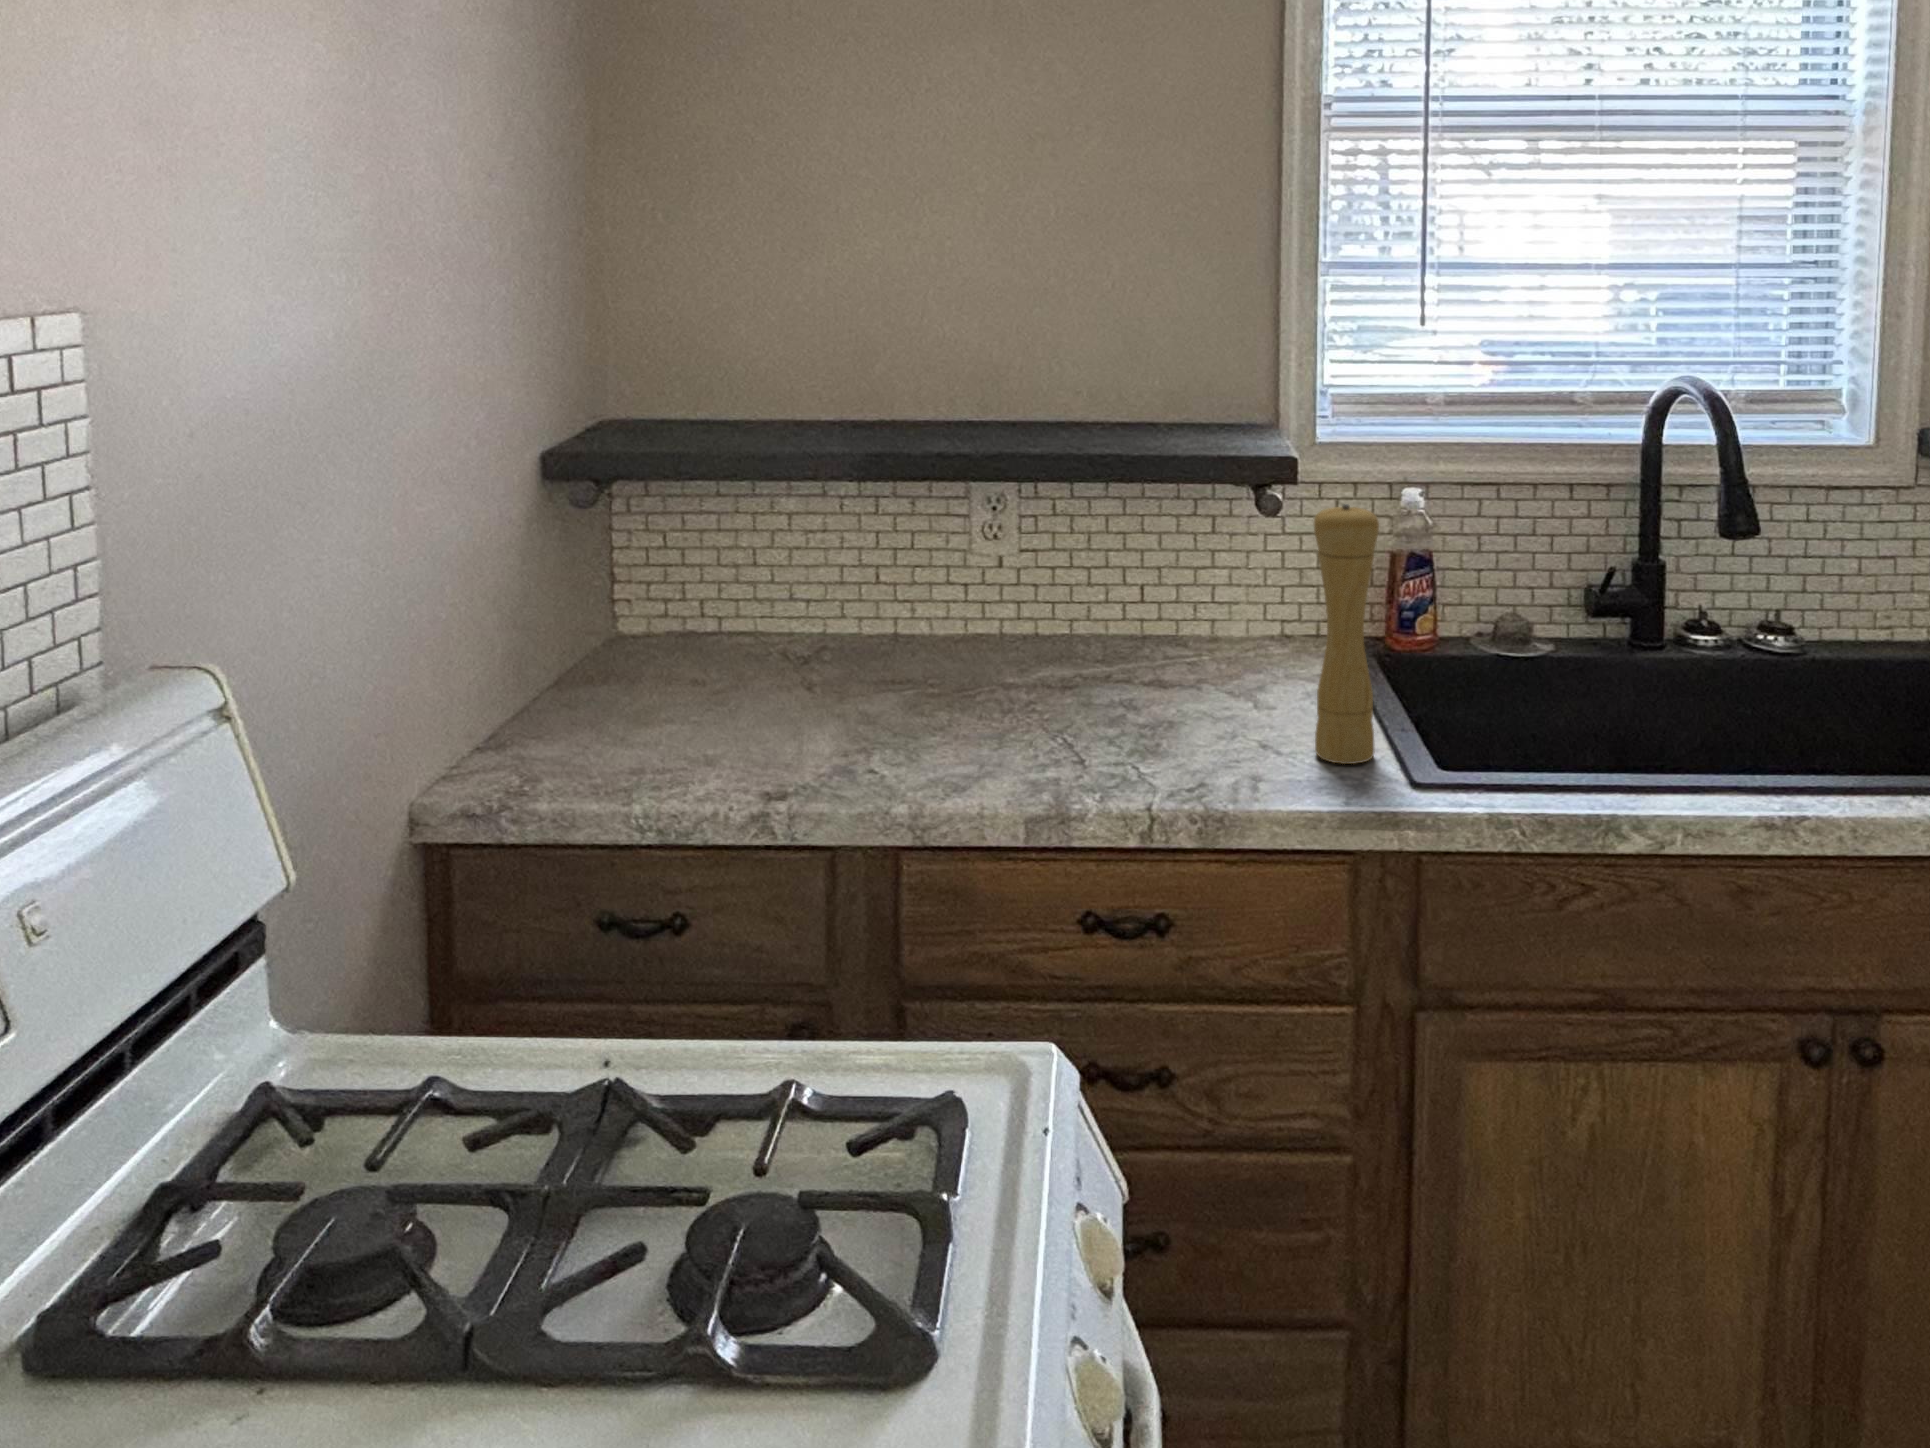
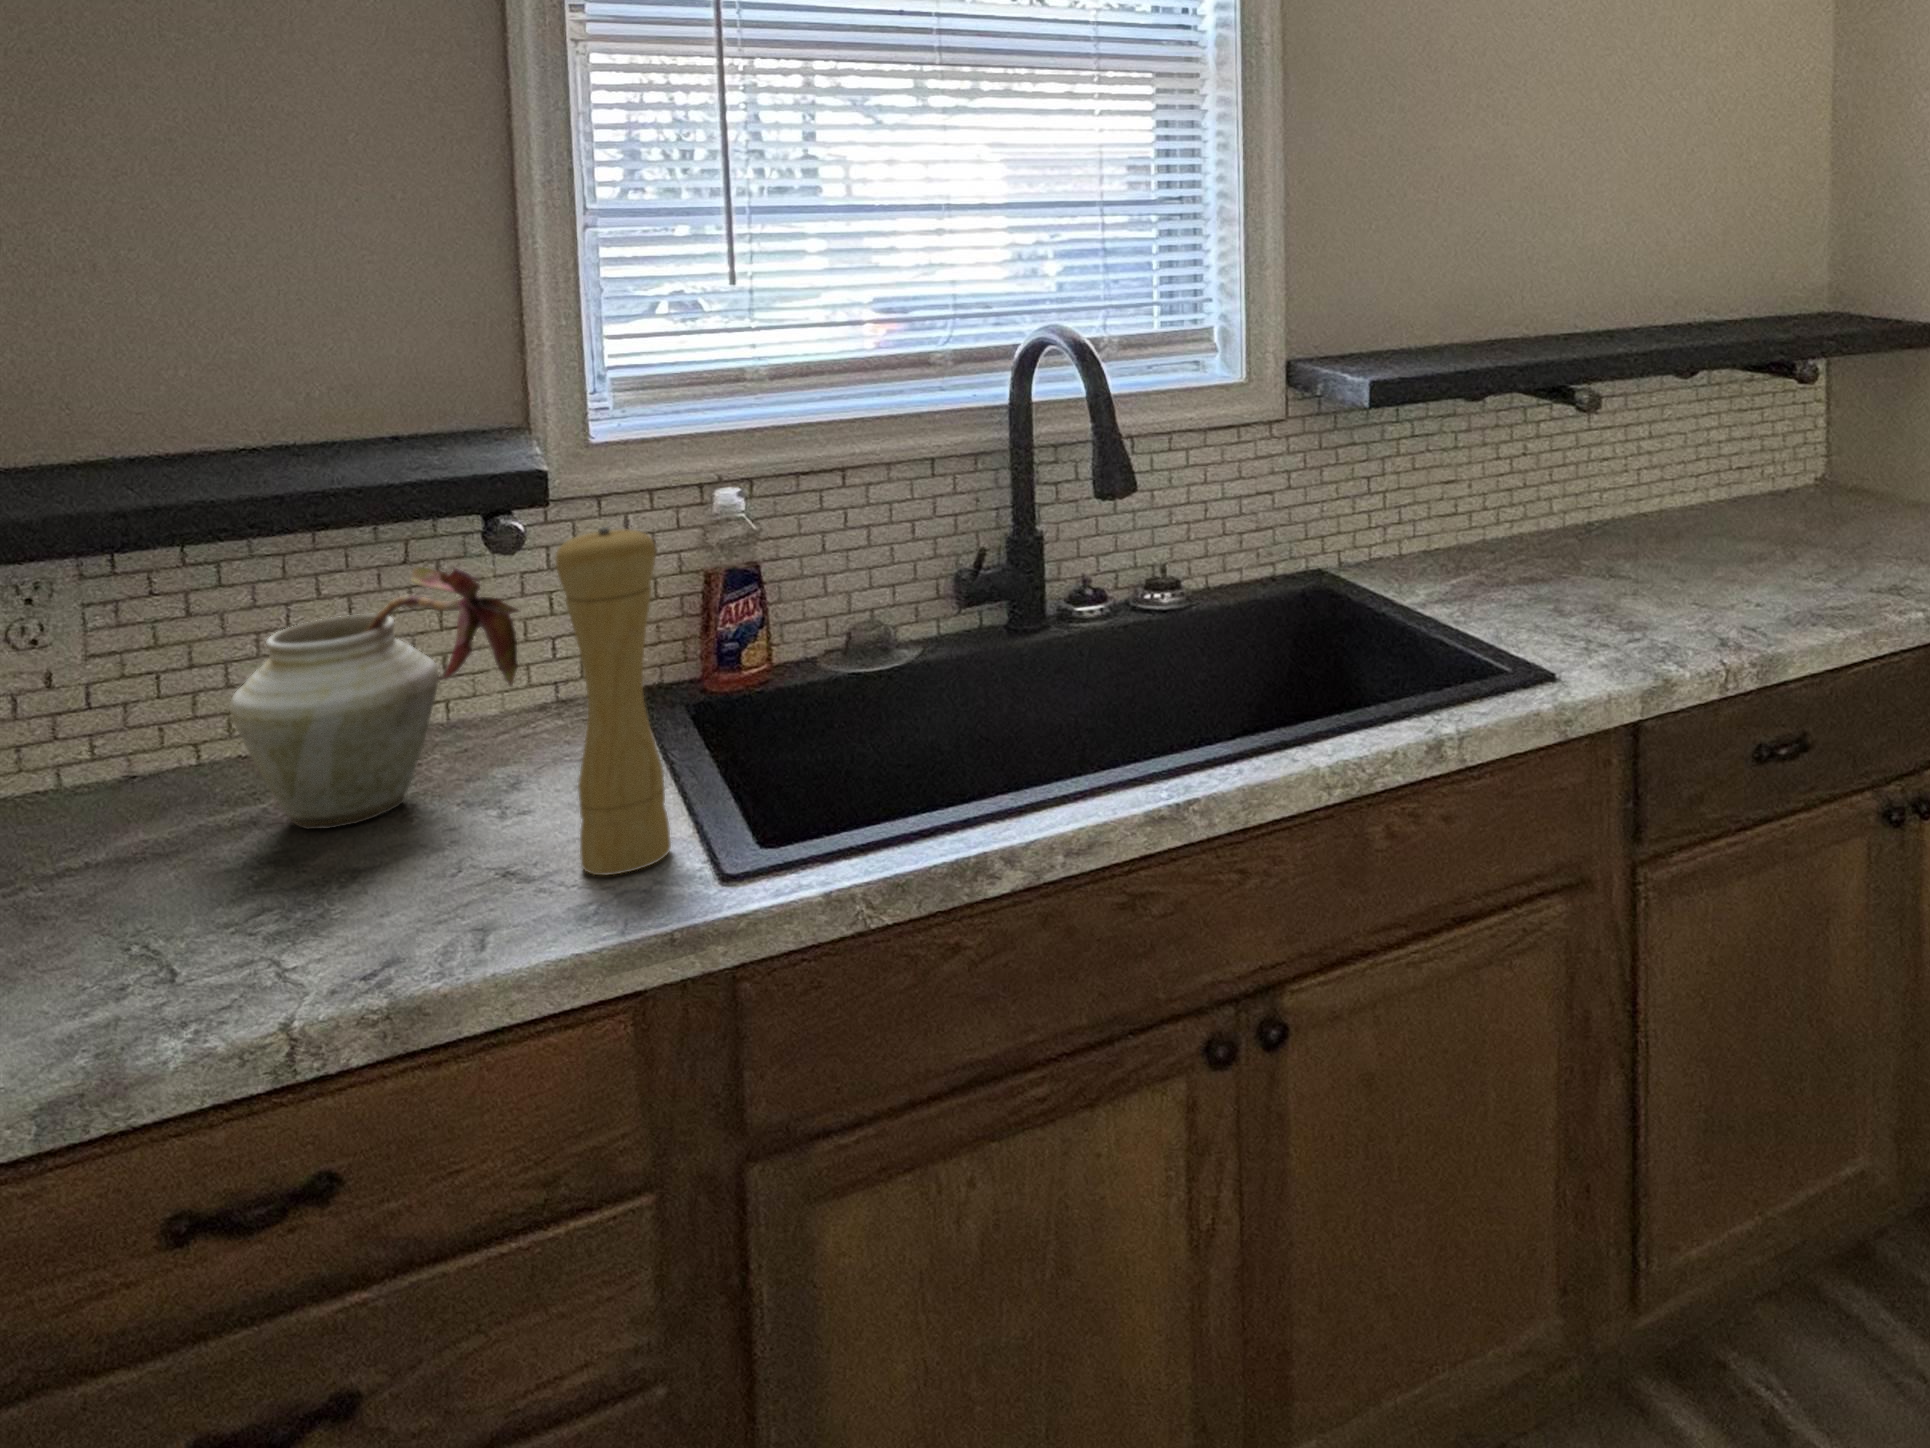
vase: none [1109,517,1281,690] -> present [229,567,519,829]

